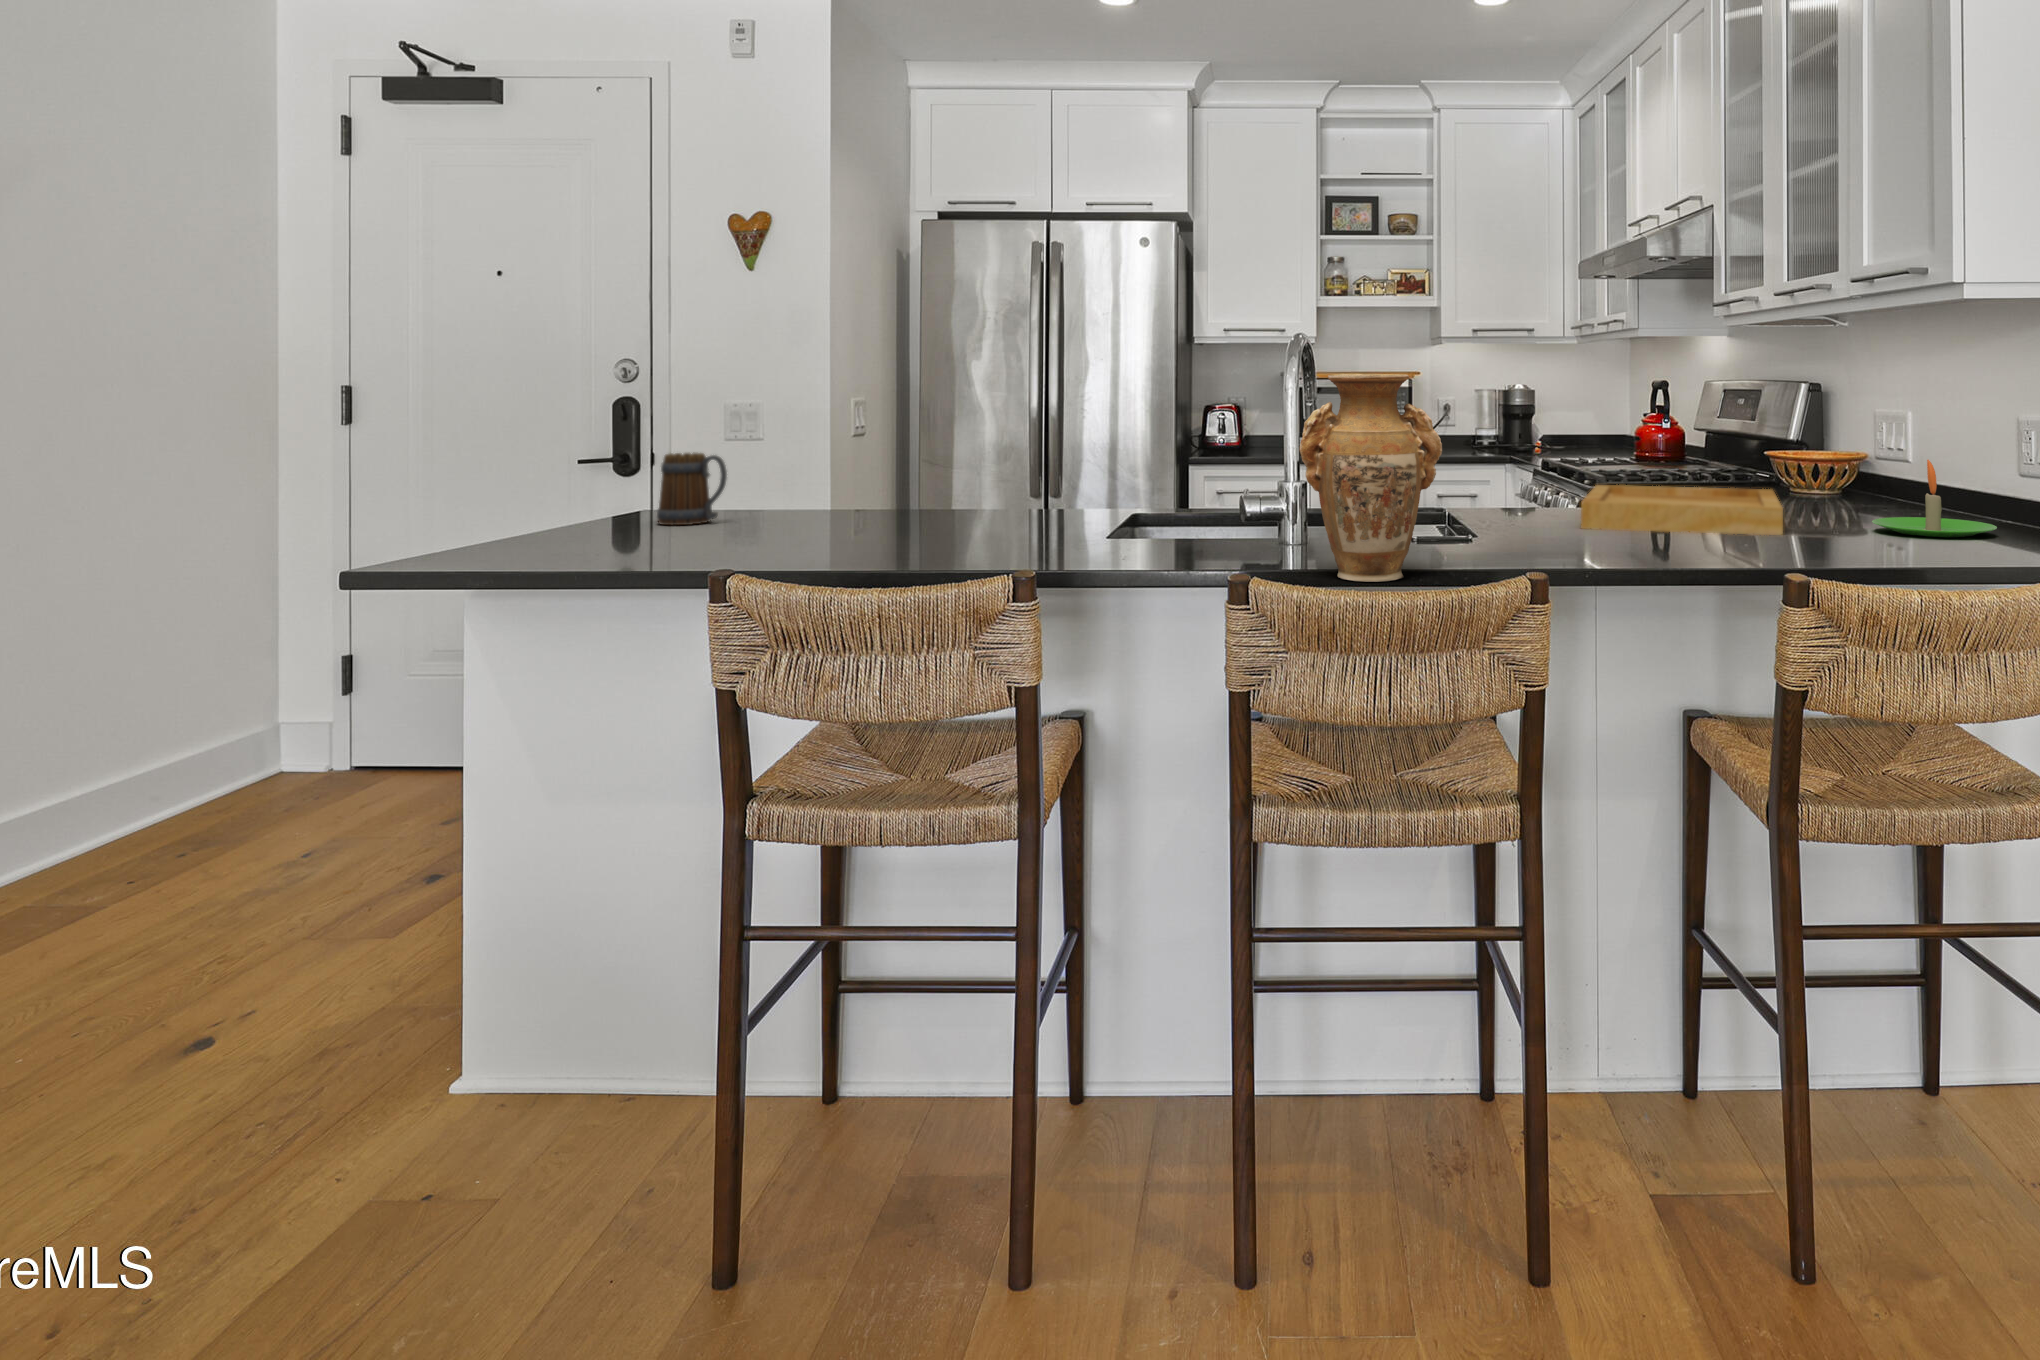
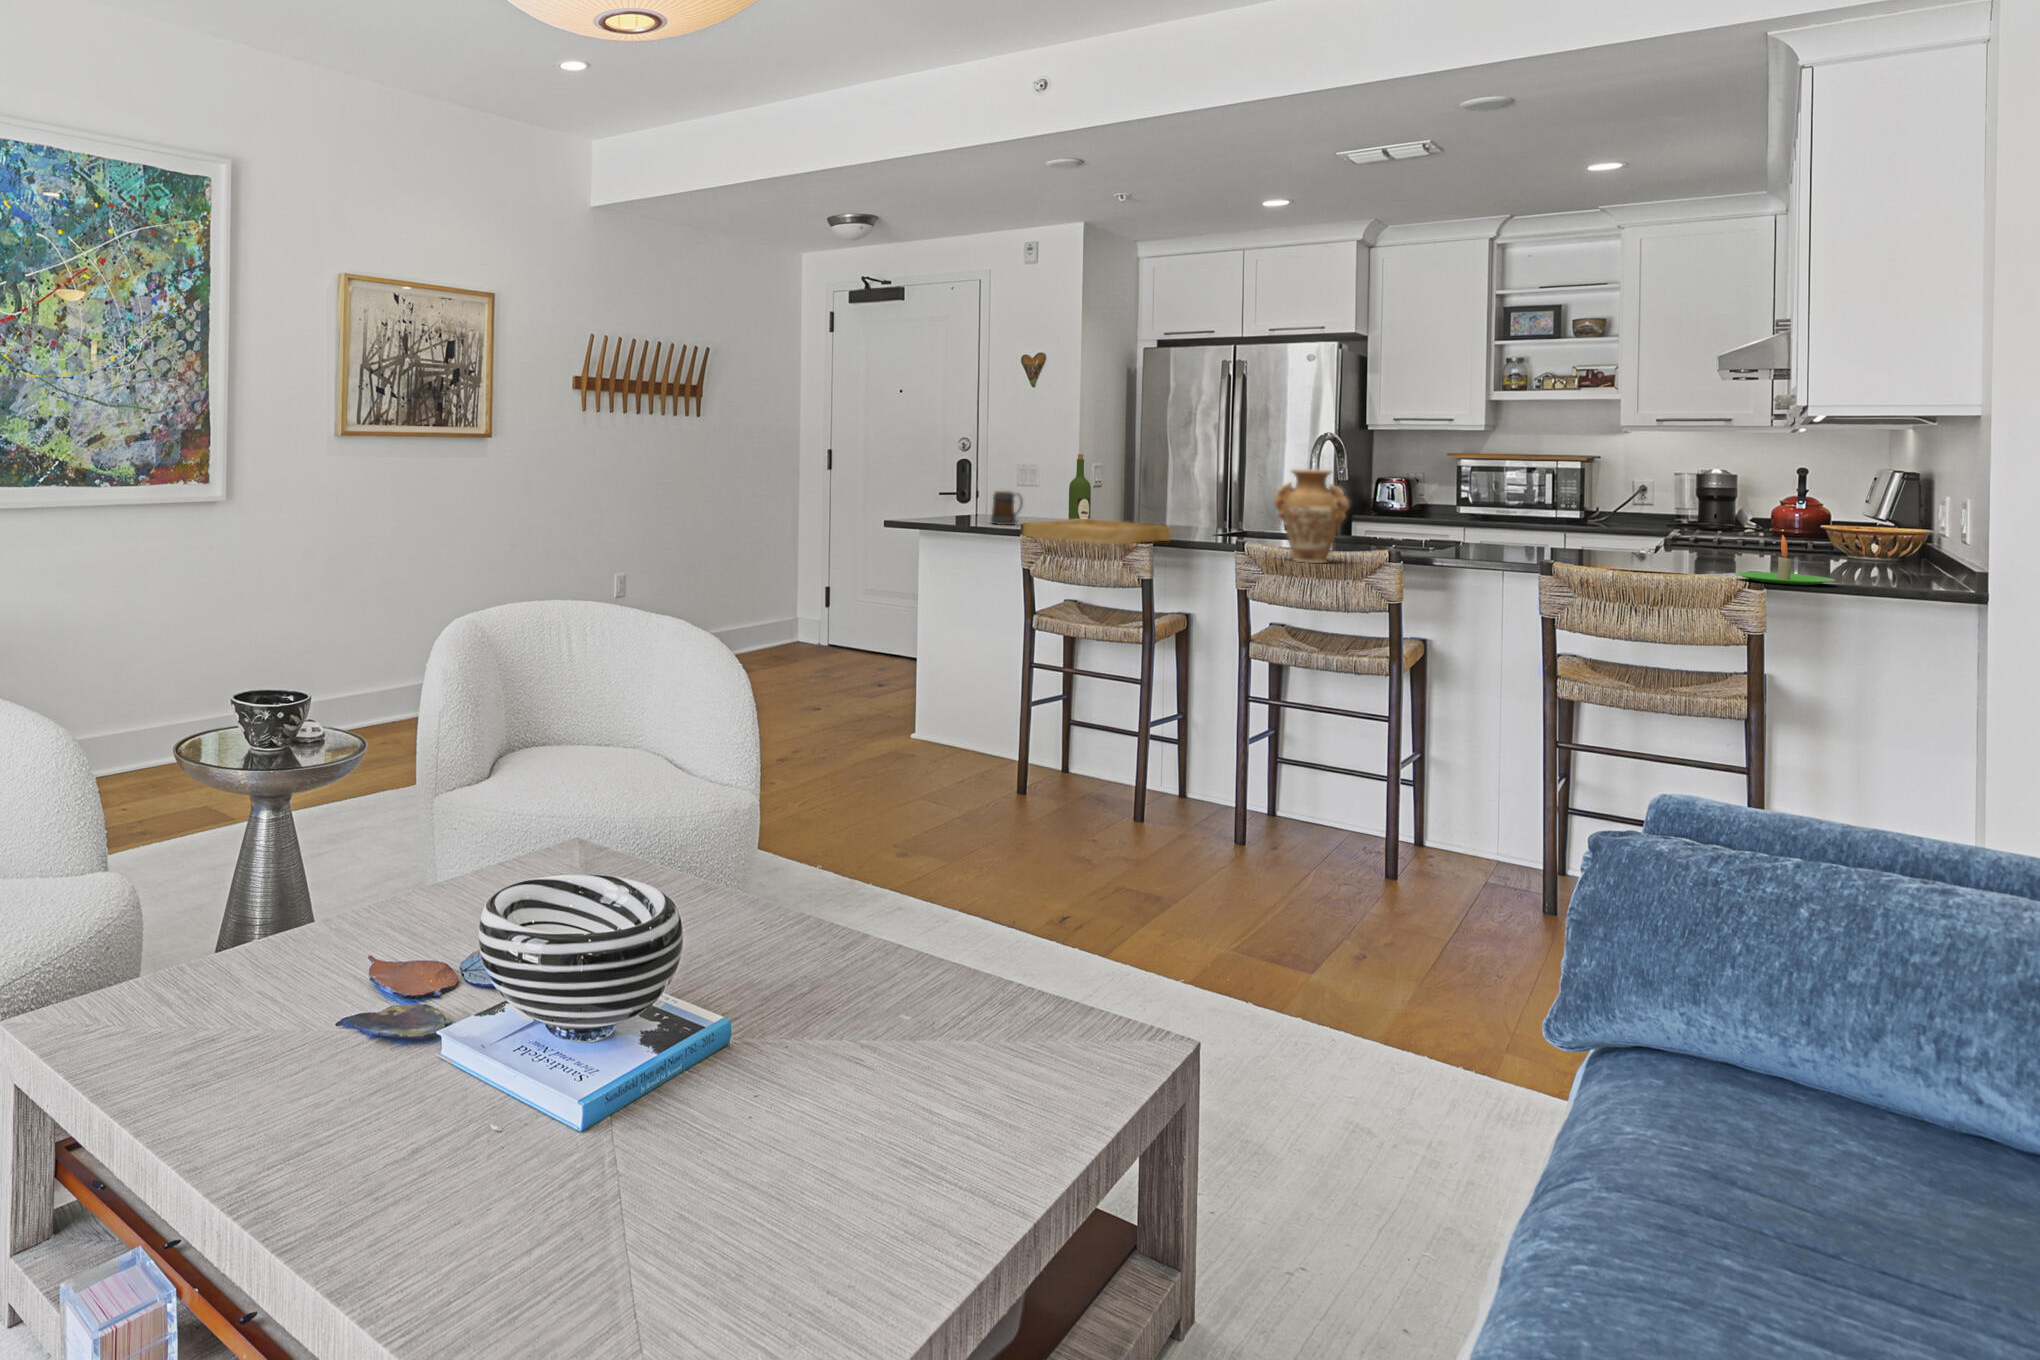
wine bottle: none [824,369,868,527] -> present [1069,454,1091,520]
tray: present [1581,485,1783,535] -> present [1023,519,1171,544]

